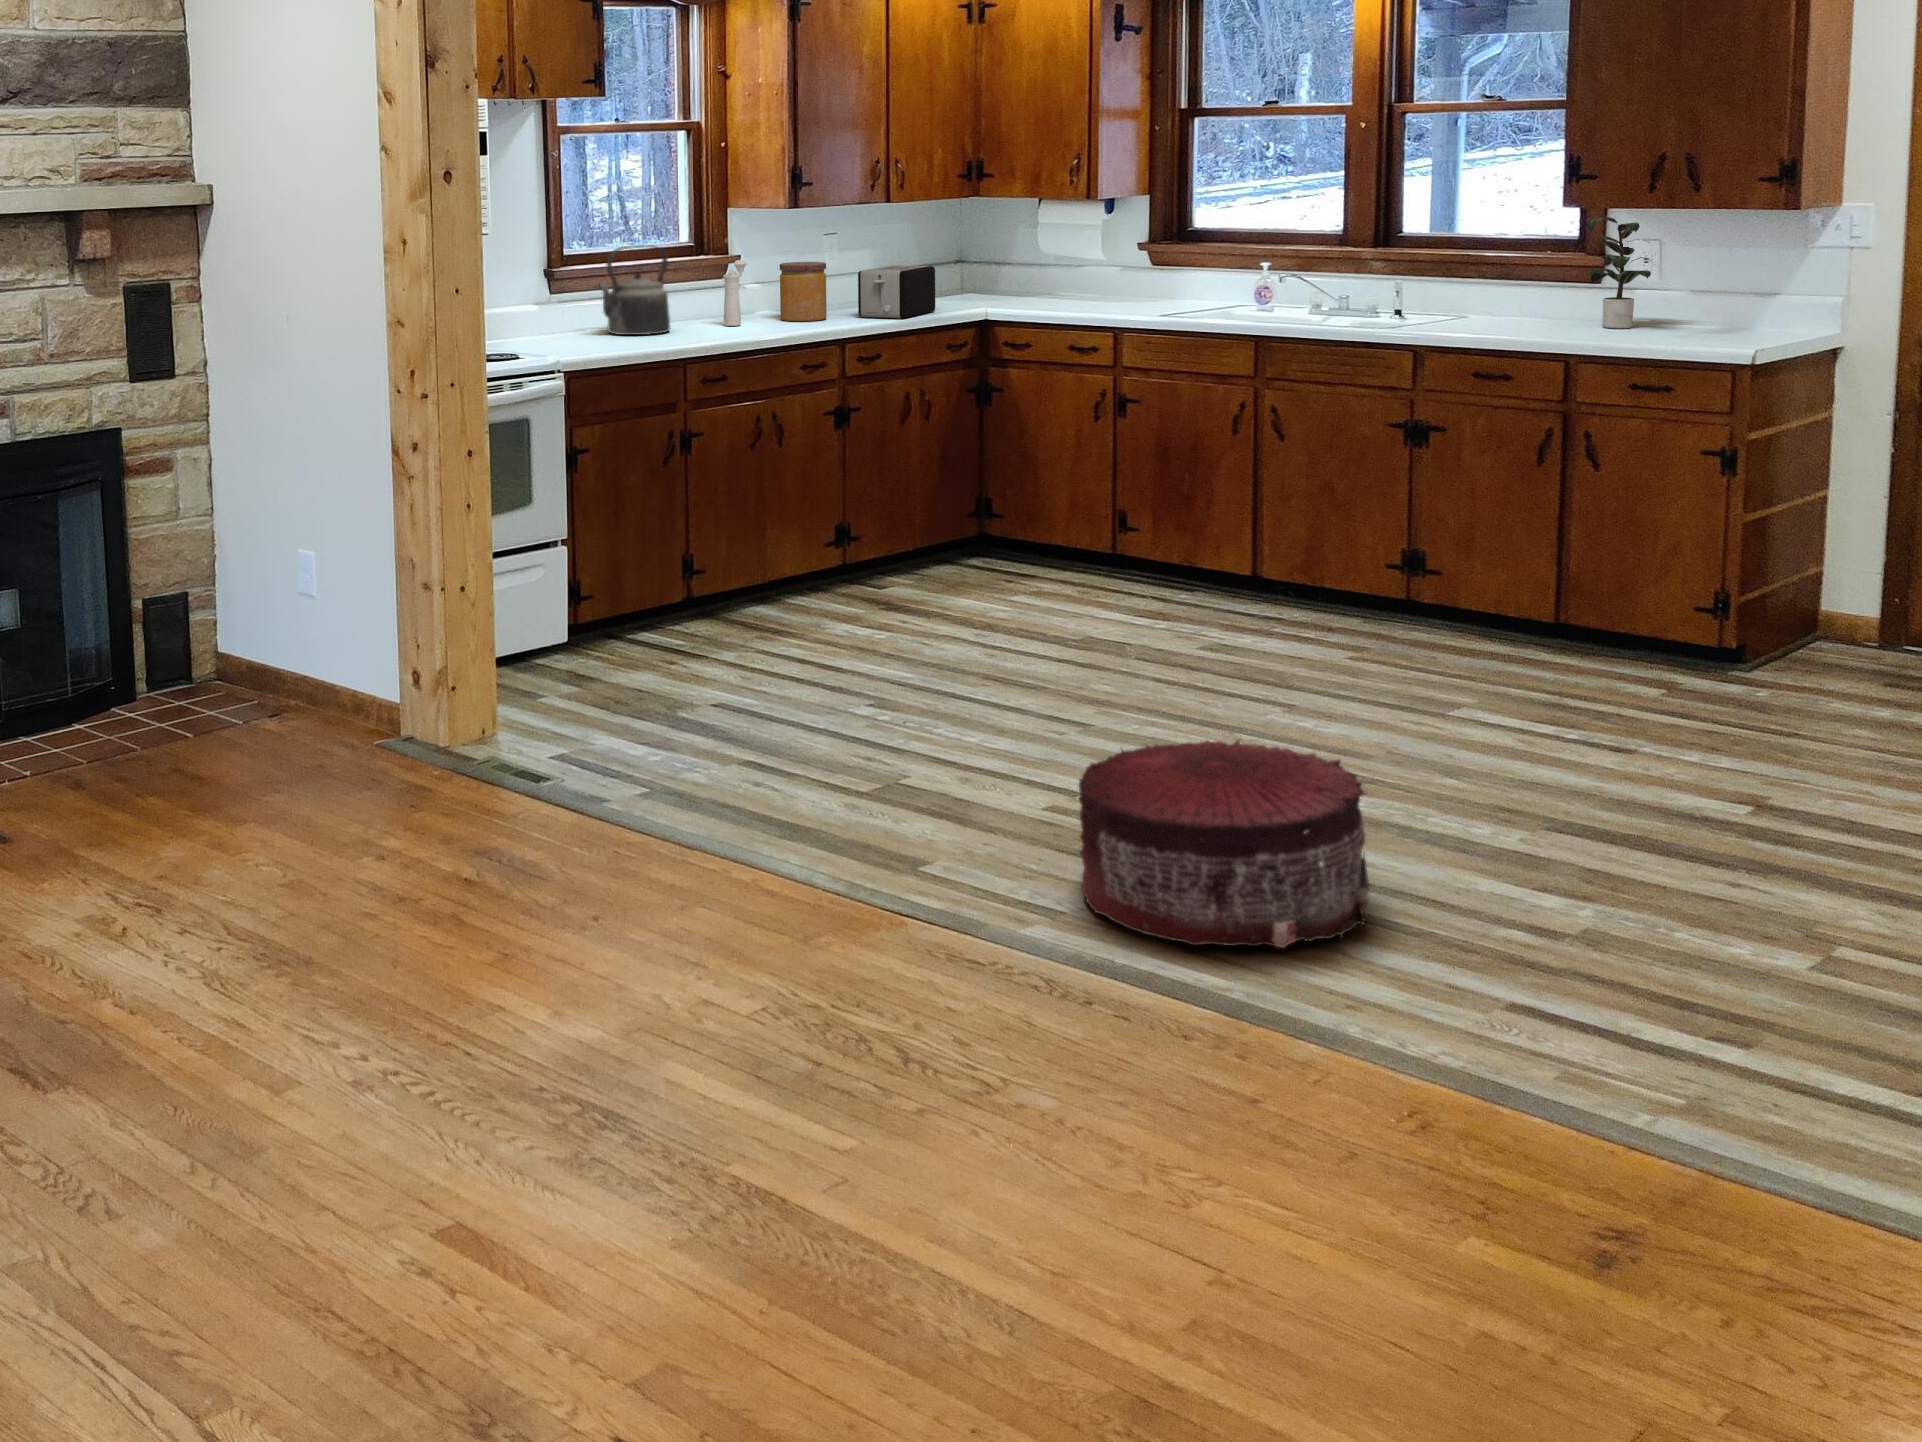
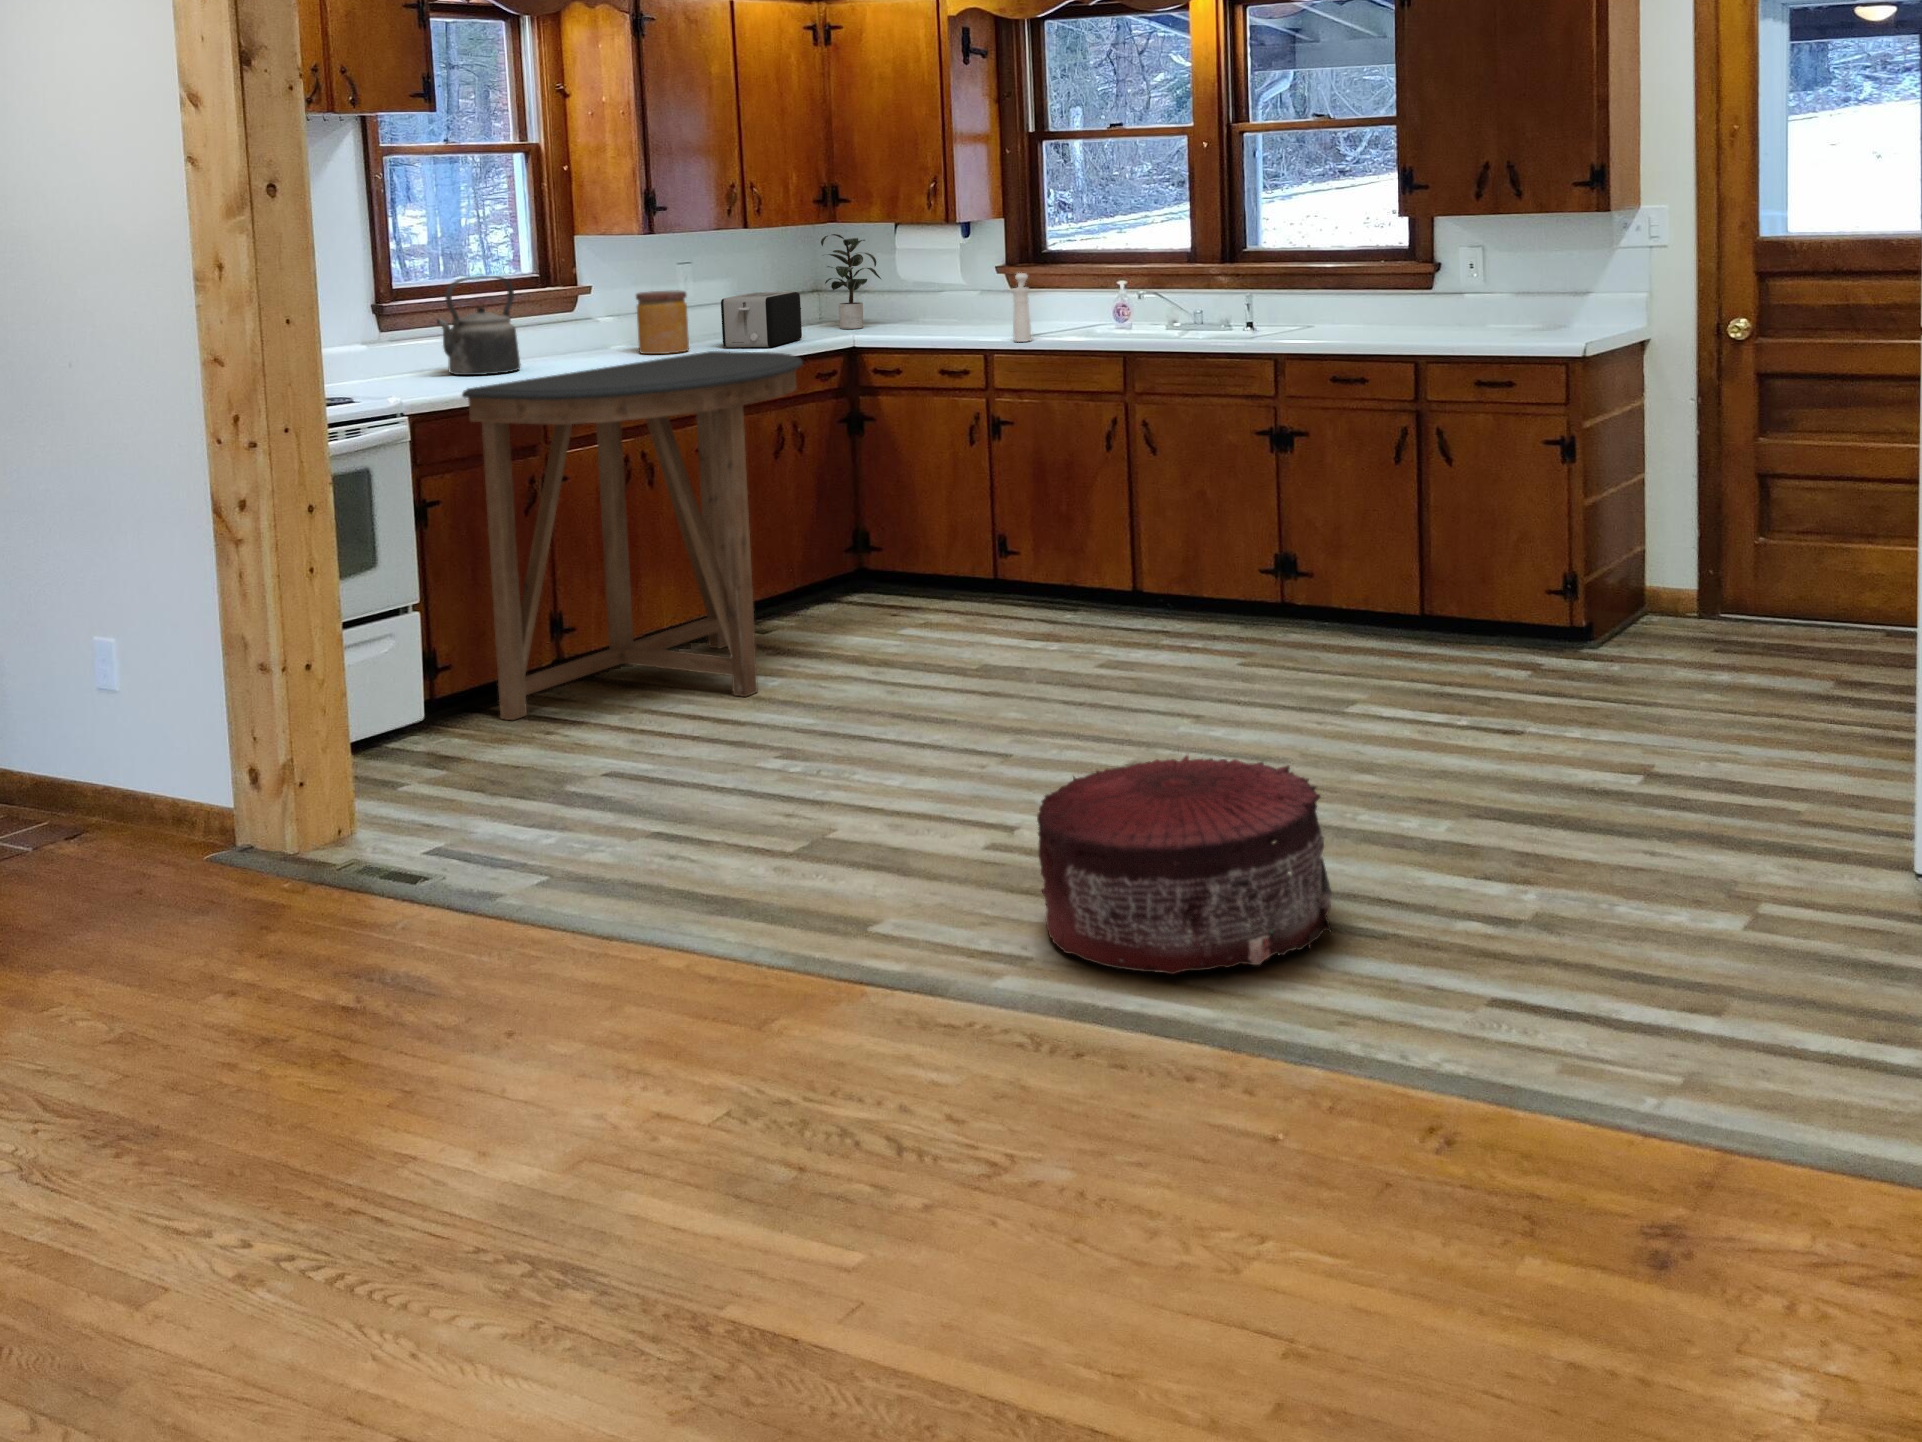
potted plant: present [1588,217,1651,328] -> present [821,234,881,329]
pepper mill: present [723,260,747,326] -> present [1012,273,1031,342]
console table: none [609,321,925,649] -> present [462,351,803,720]

